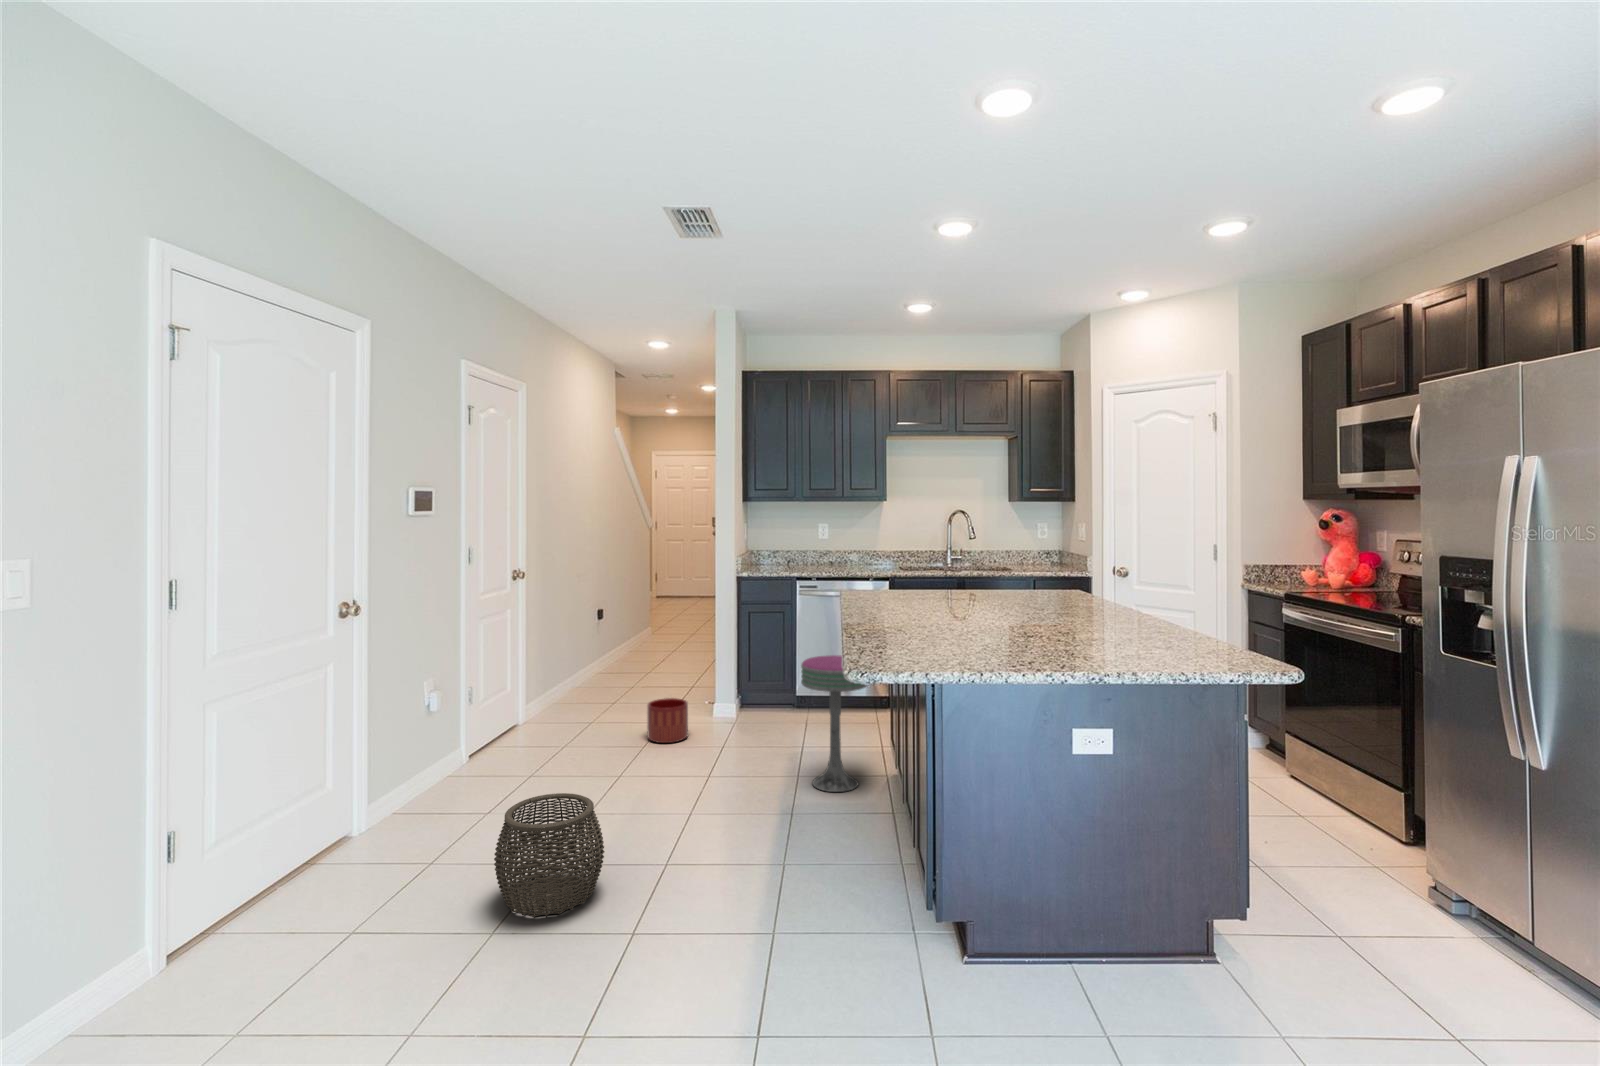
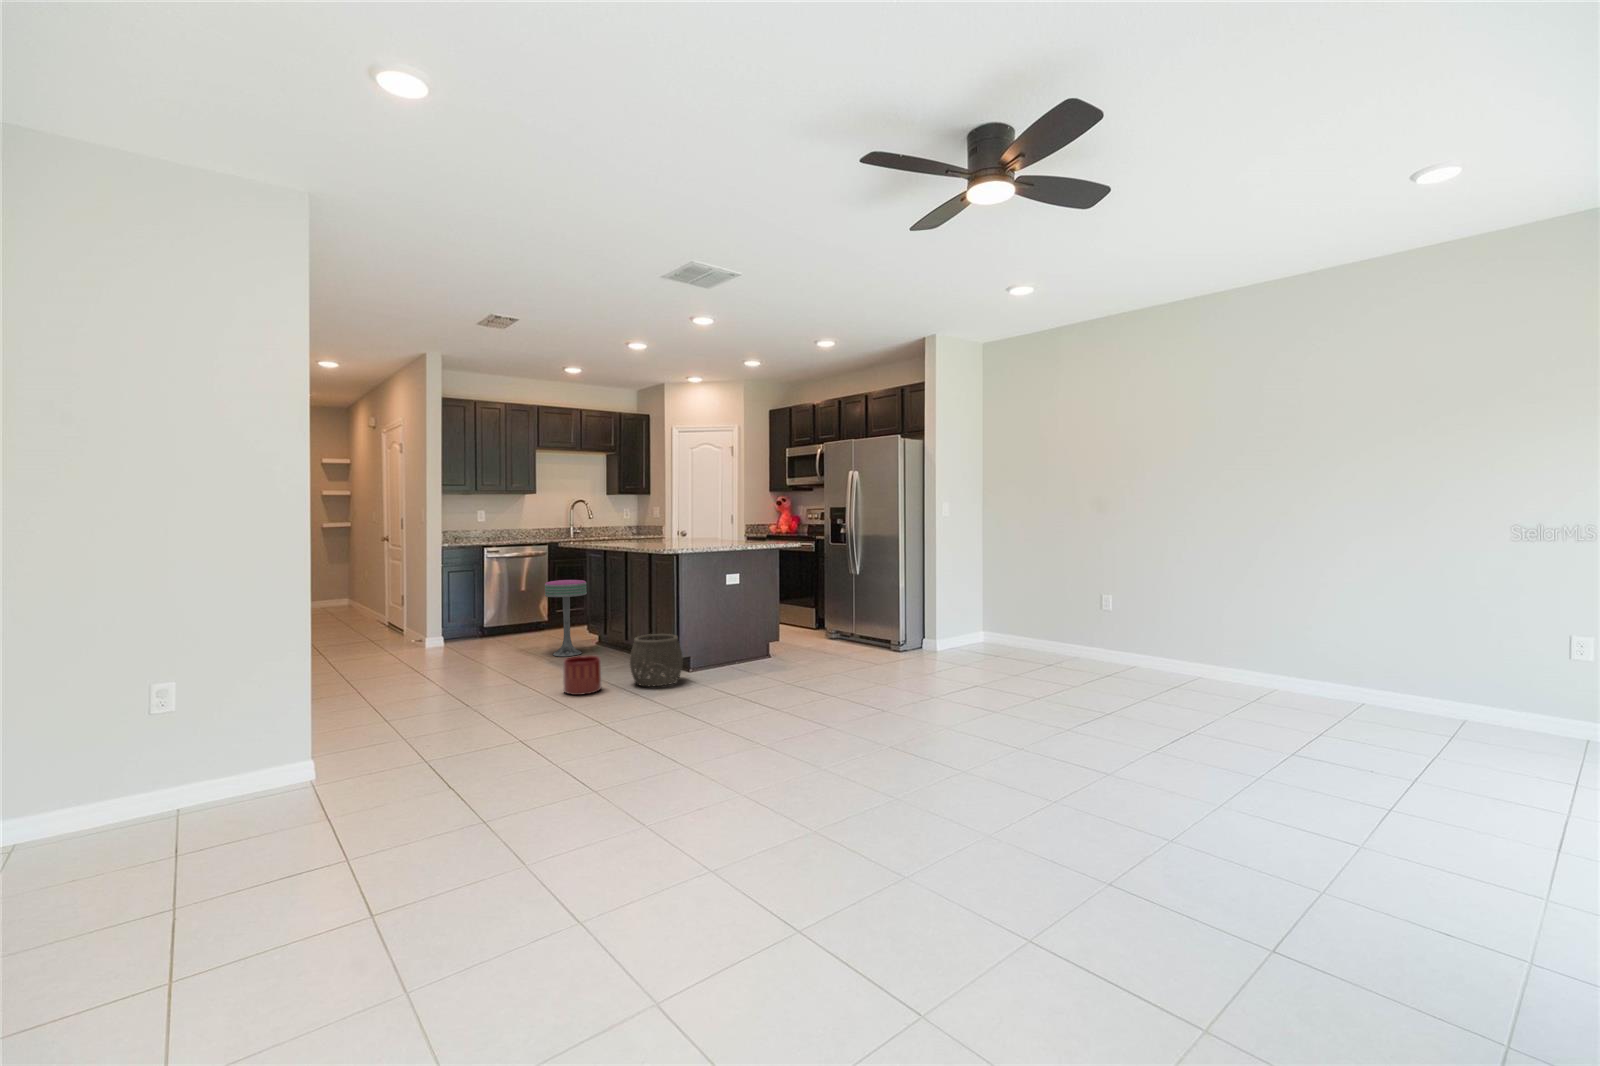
planter: present [647,698,688,743] -> present [563,656,602,695]
woven basket: present [494,793,604,917] -> present [630,634,683,687]

